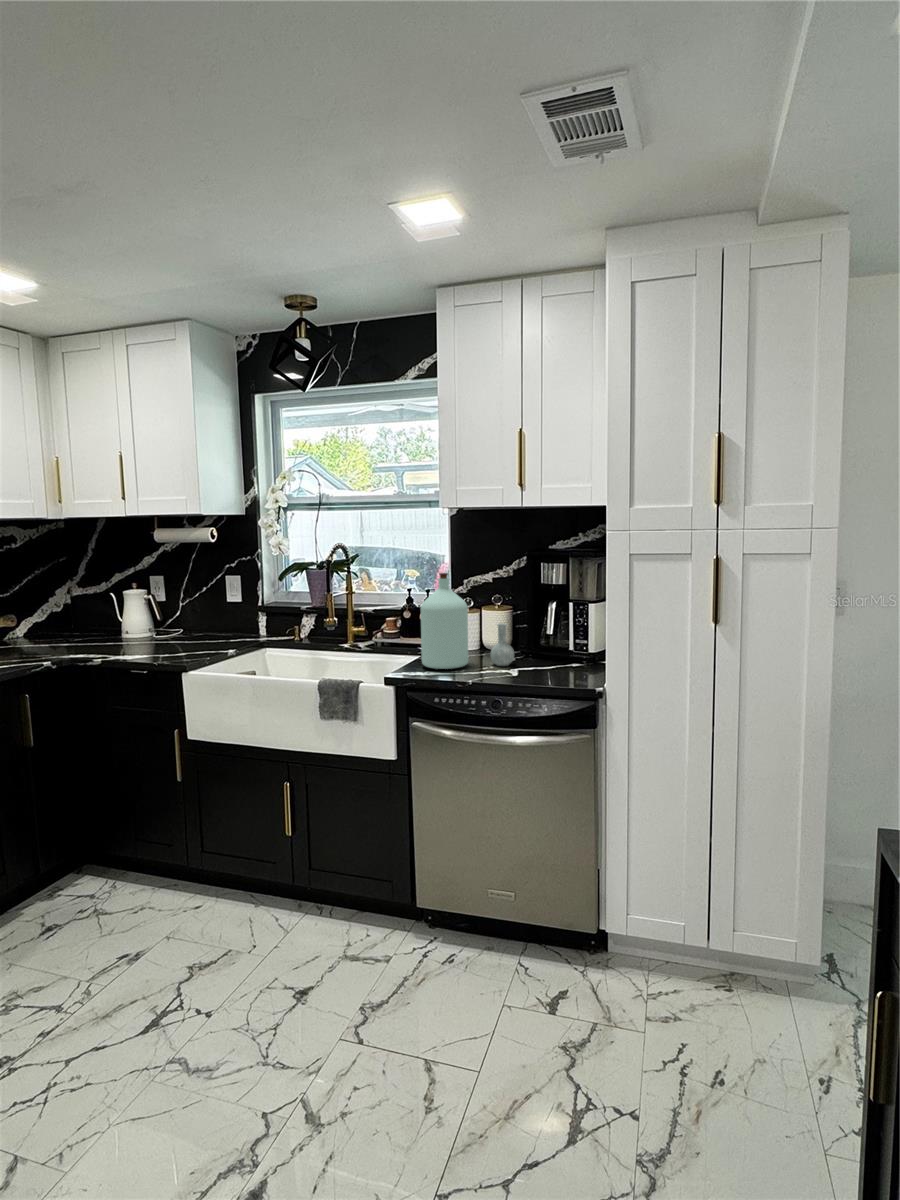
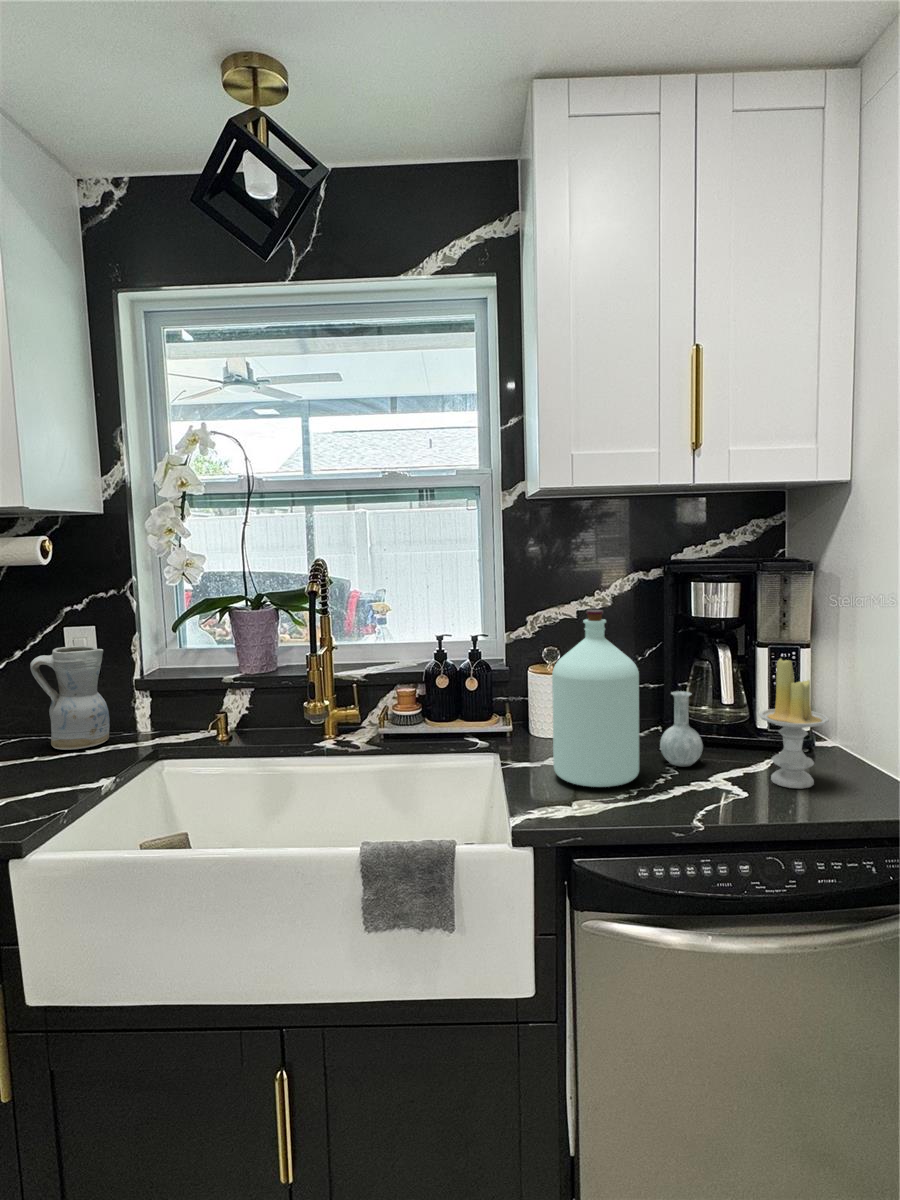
ceramic pitcher: none [204,586,243,640] -> present [30,646,110,750]
candle: none [524,604,560,677] -> present [759,659,829,788]

